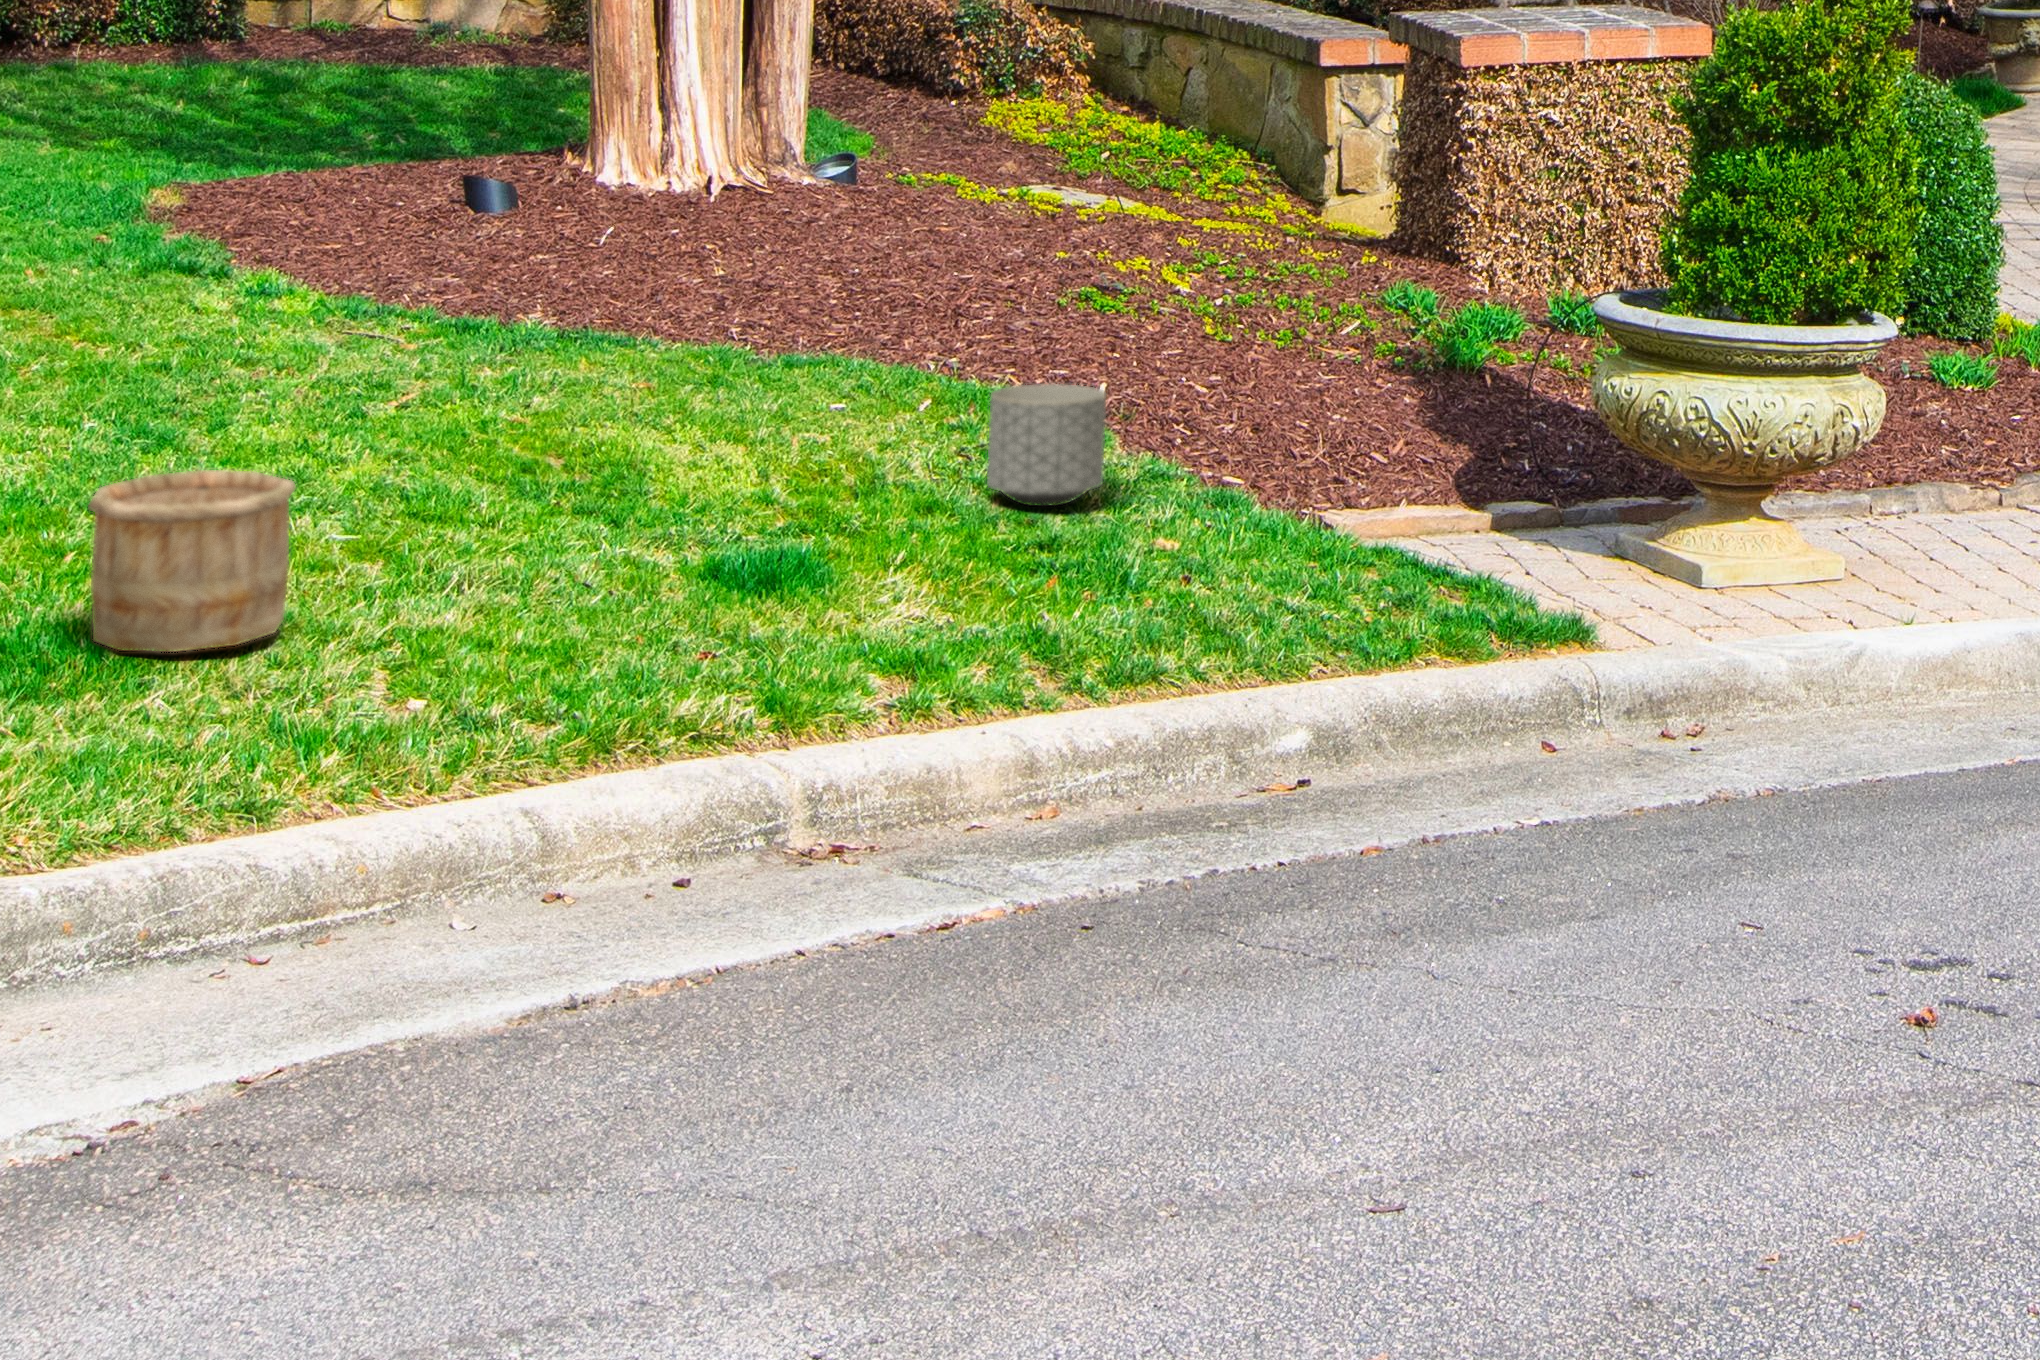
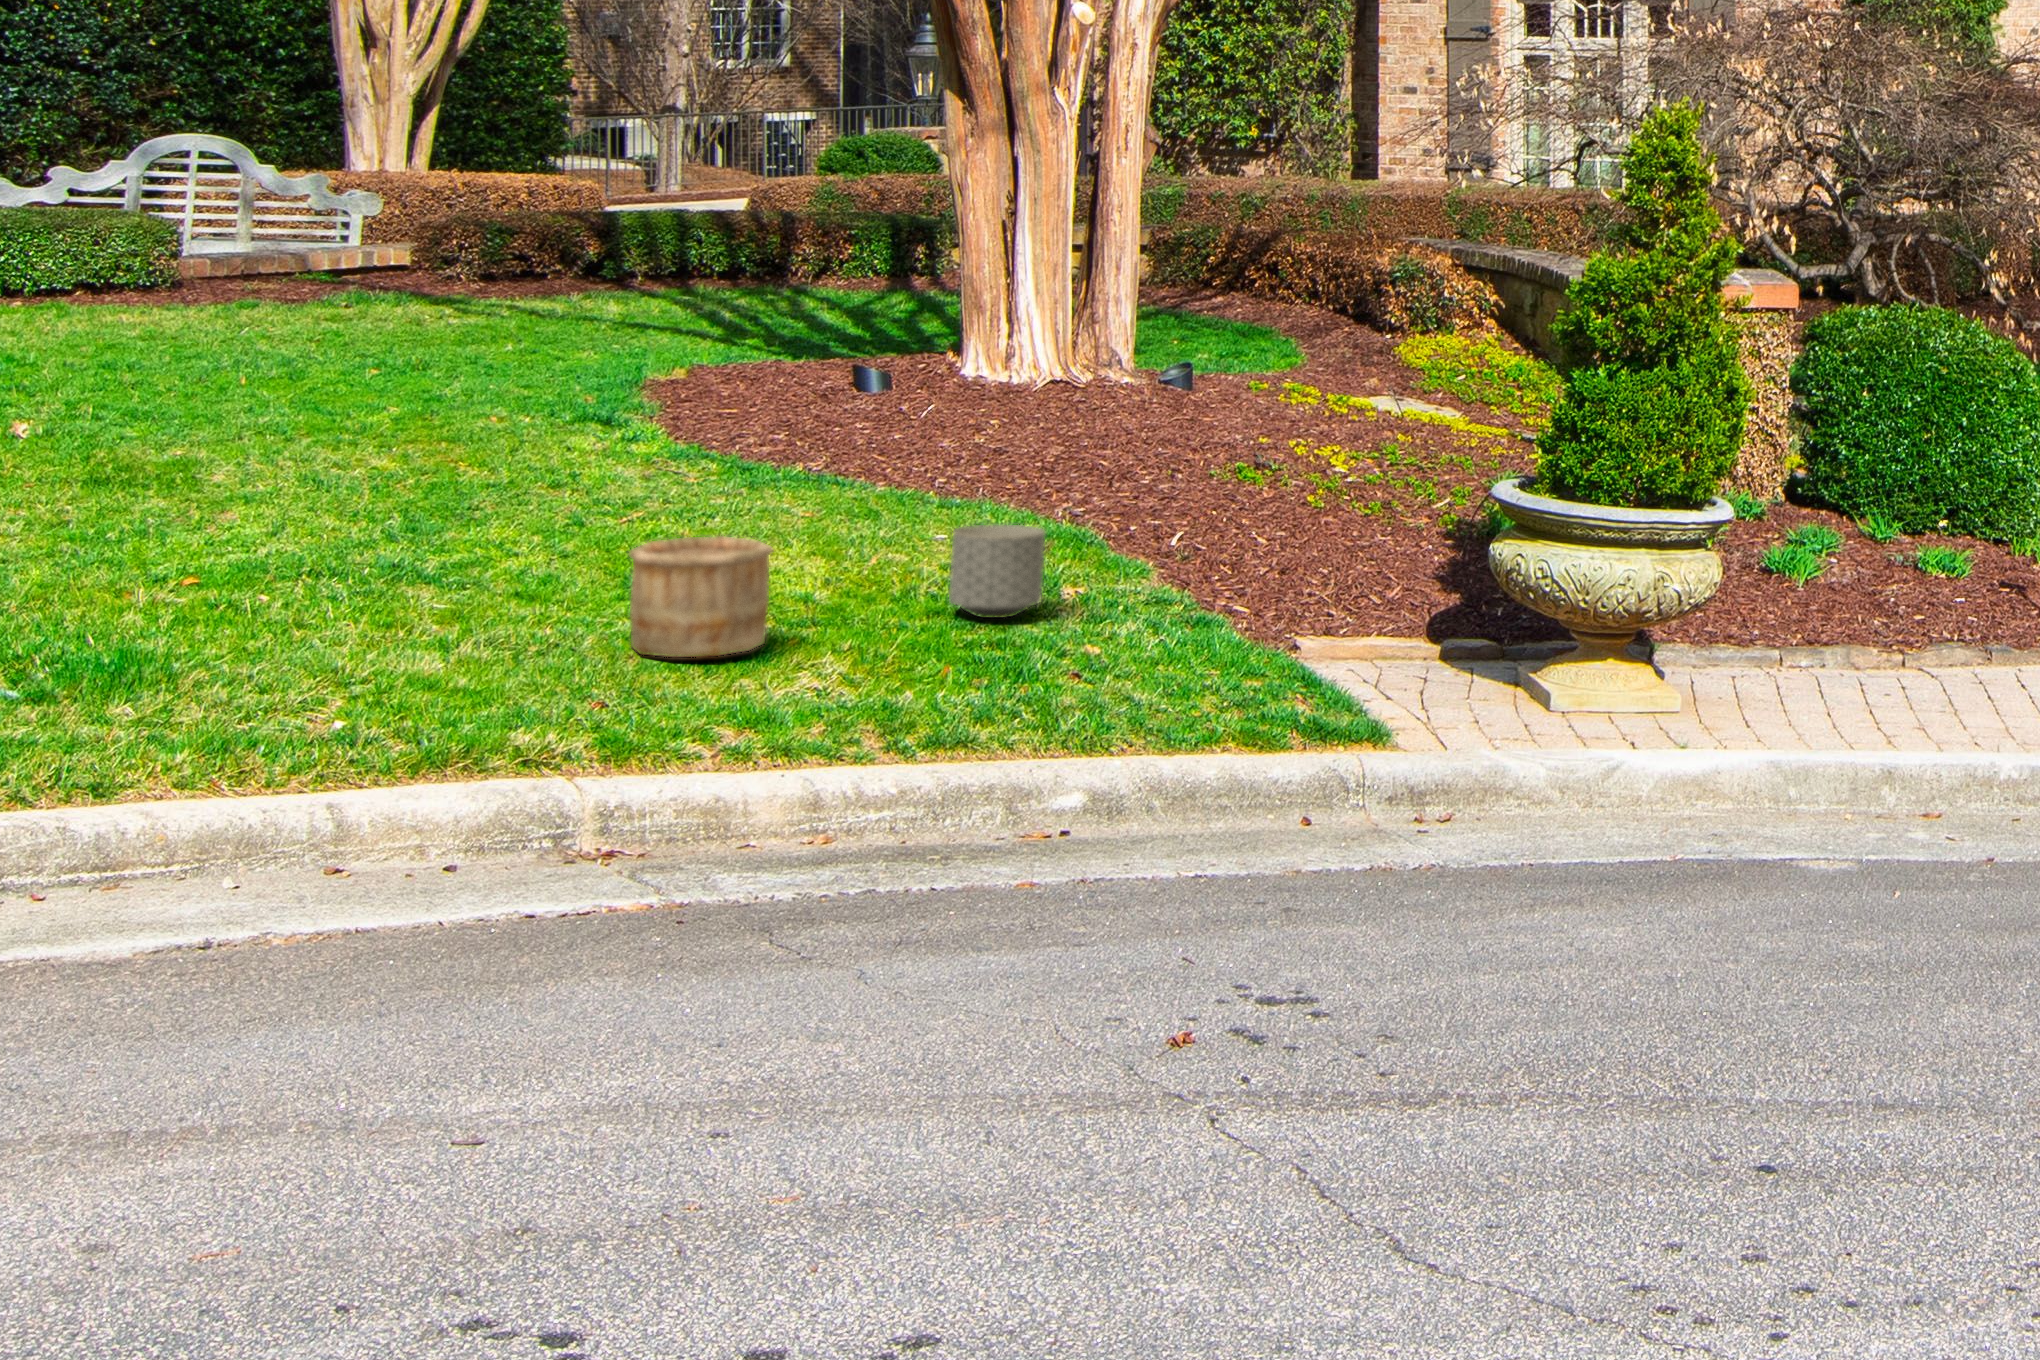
wooden bucket: present [88,470,296,652] -> present [629,536,773,657]

